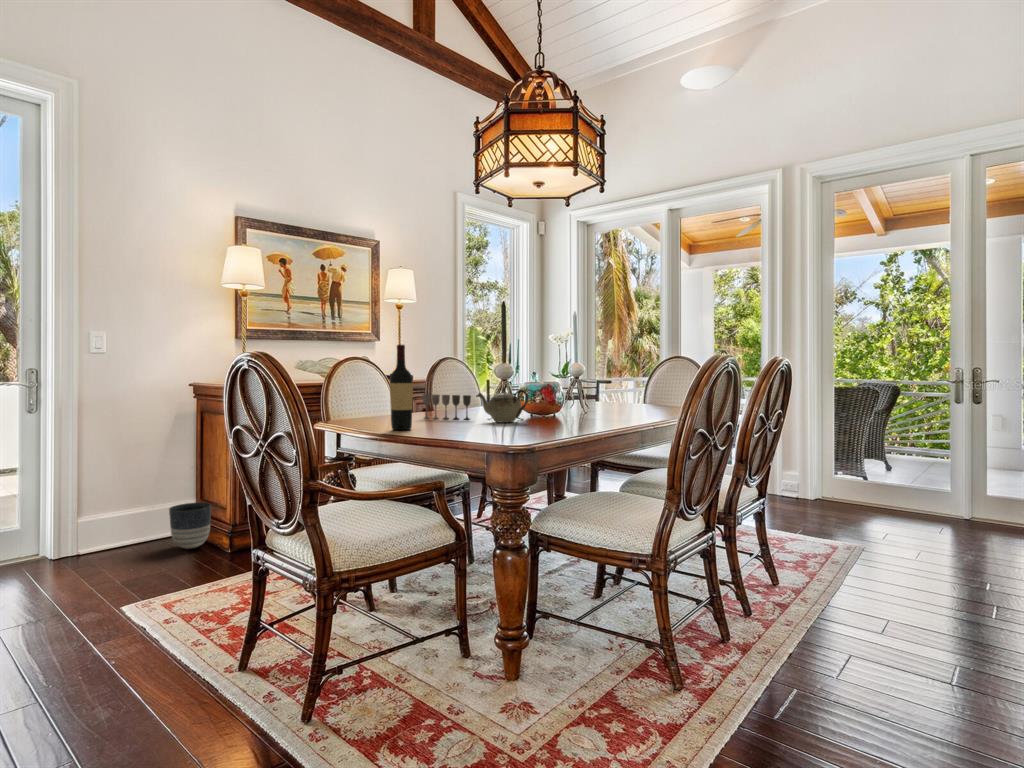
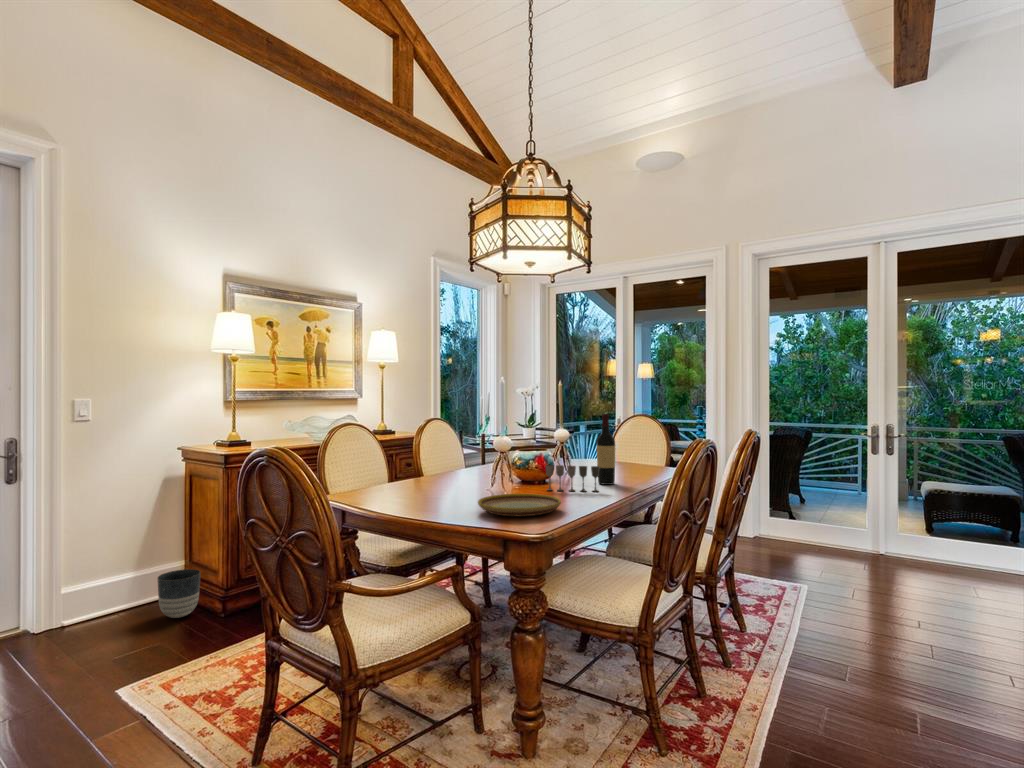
wine bottle: present [390,345,413,430] -> present [597,414,615,485]
teapot: present [476,387,528,422] -> none [477,457,528,492]
wine glass: present [423,394,471,420] -> present [546,465,600,492]
plate: none [466,419,553,438] -> present [478,494,561,516]

